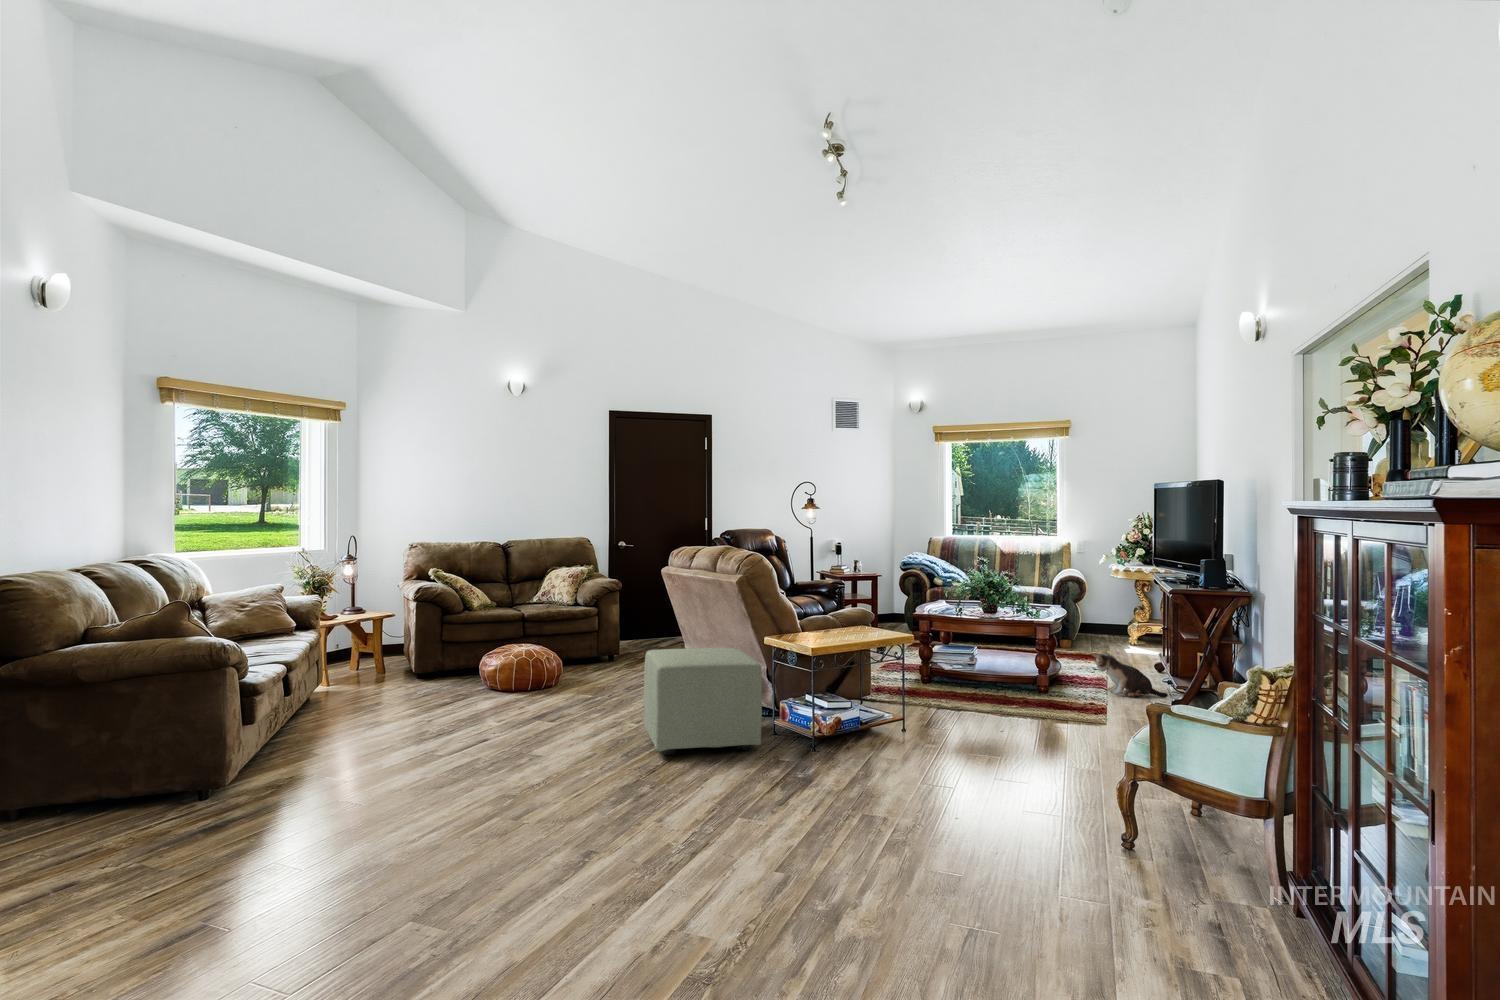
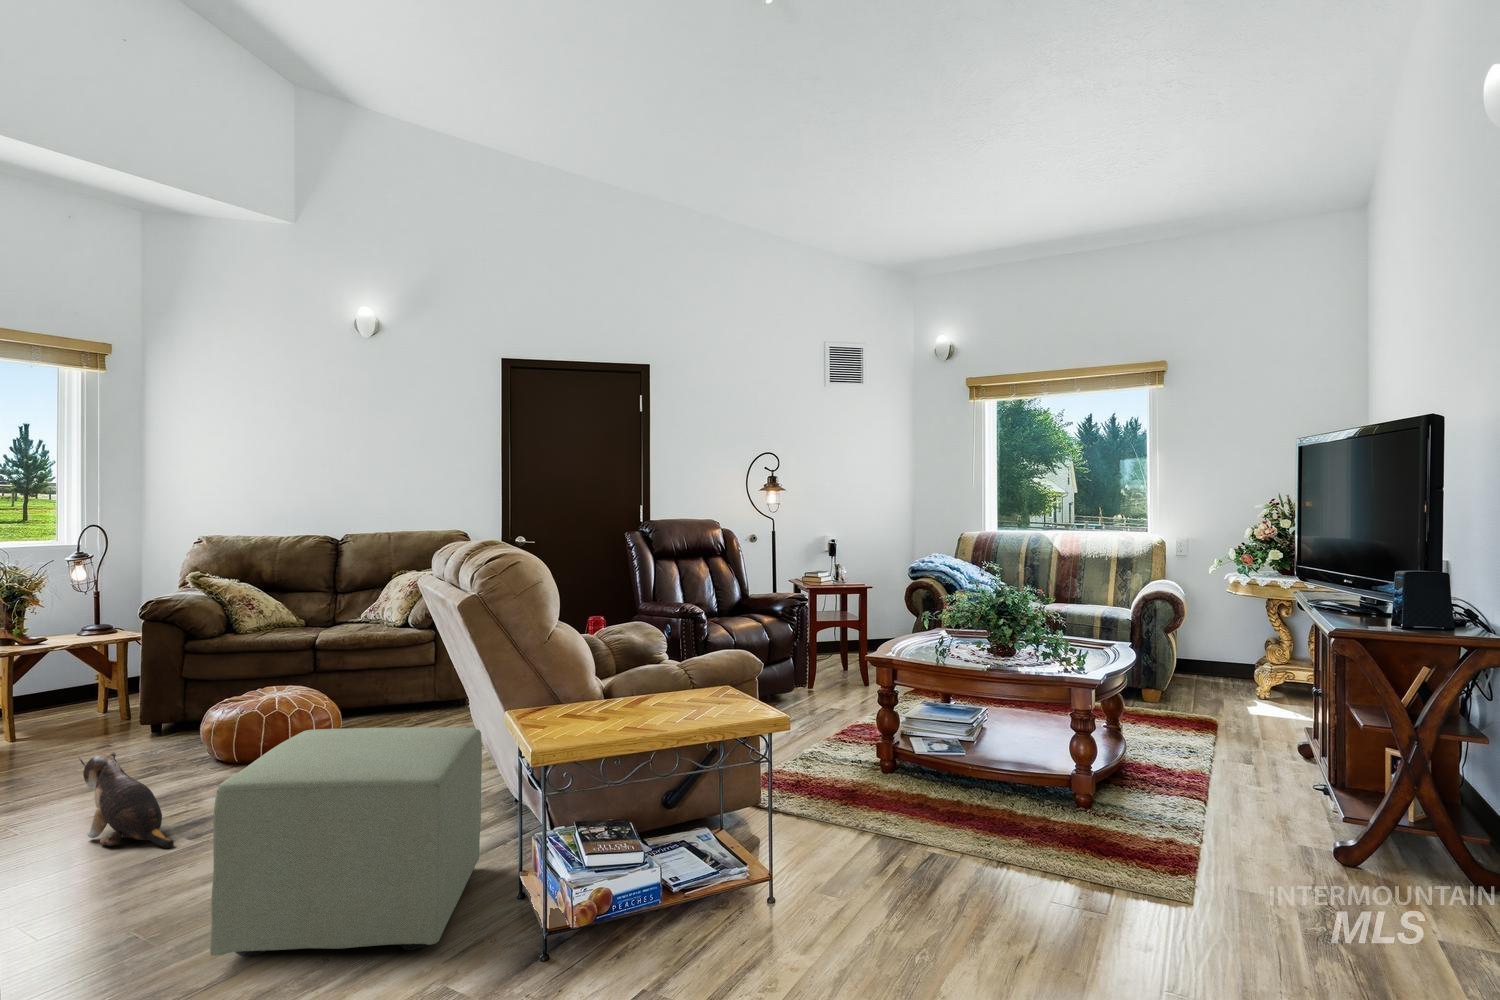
plush toy: present [1092,653,1168,697] -> present [78,751,174,848]

